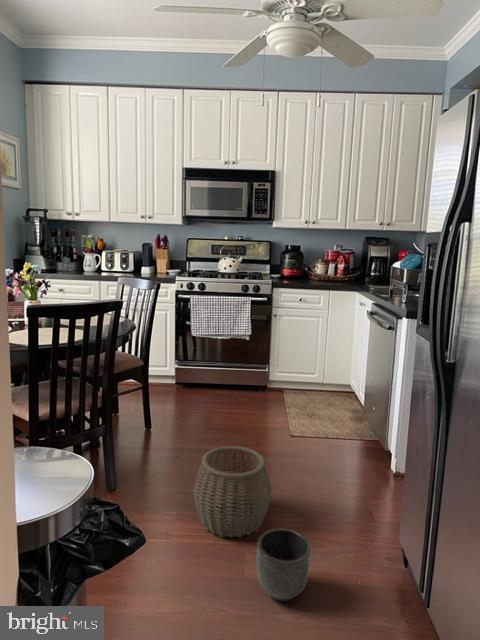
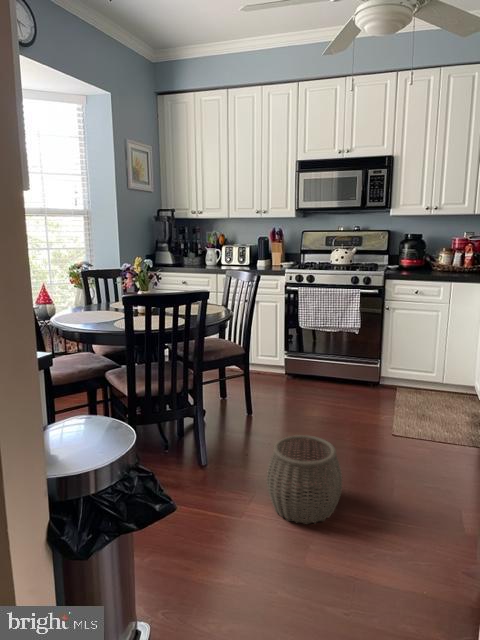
planter: present [257,528,311,601] -> none [308,519,362,591]

